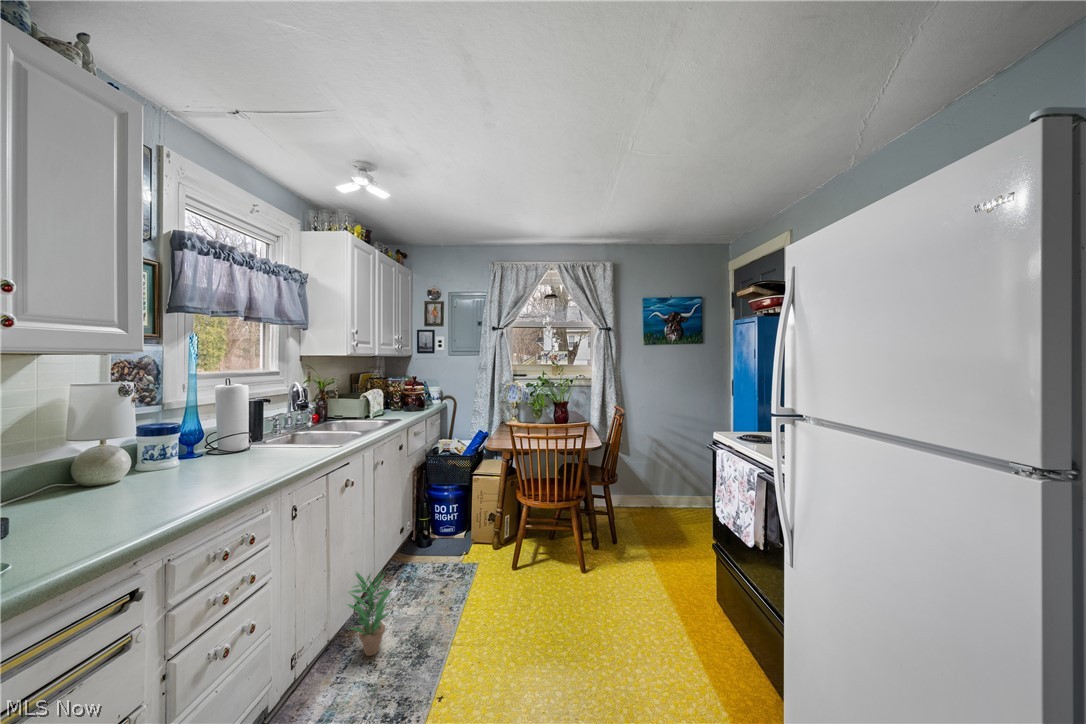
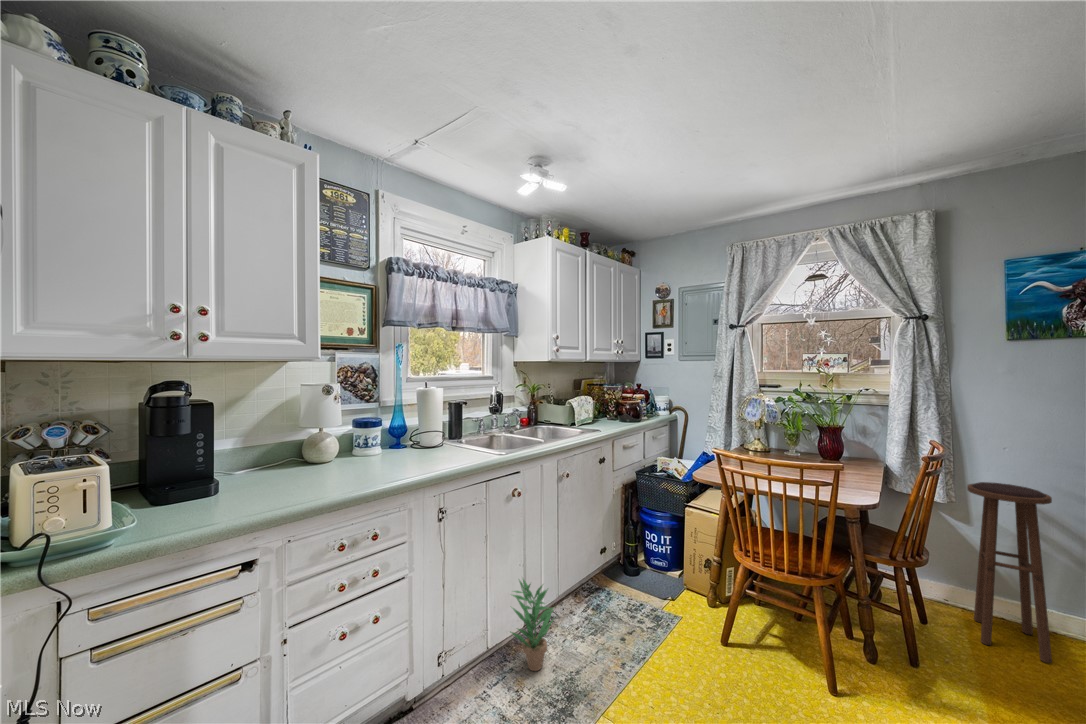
stool: none [630,427,664,520] -> present [967,482,1052,663]

